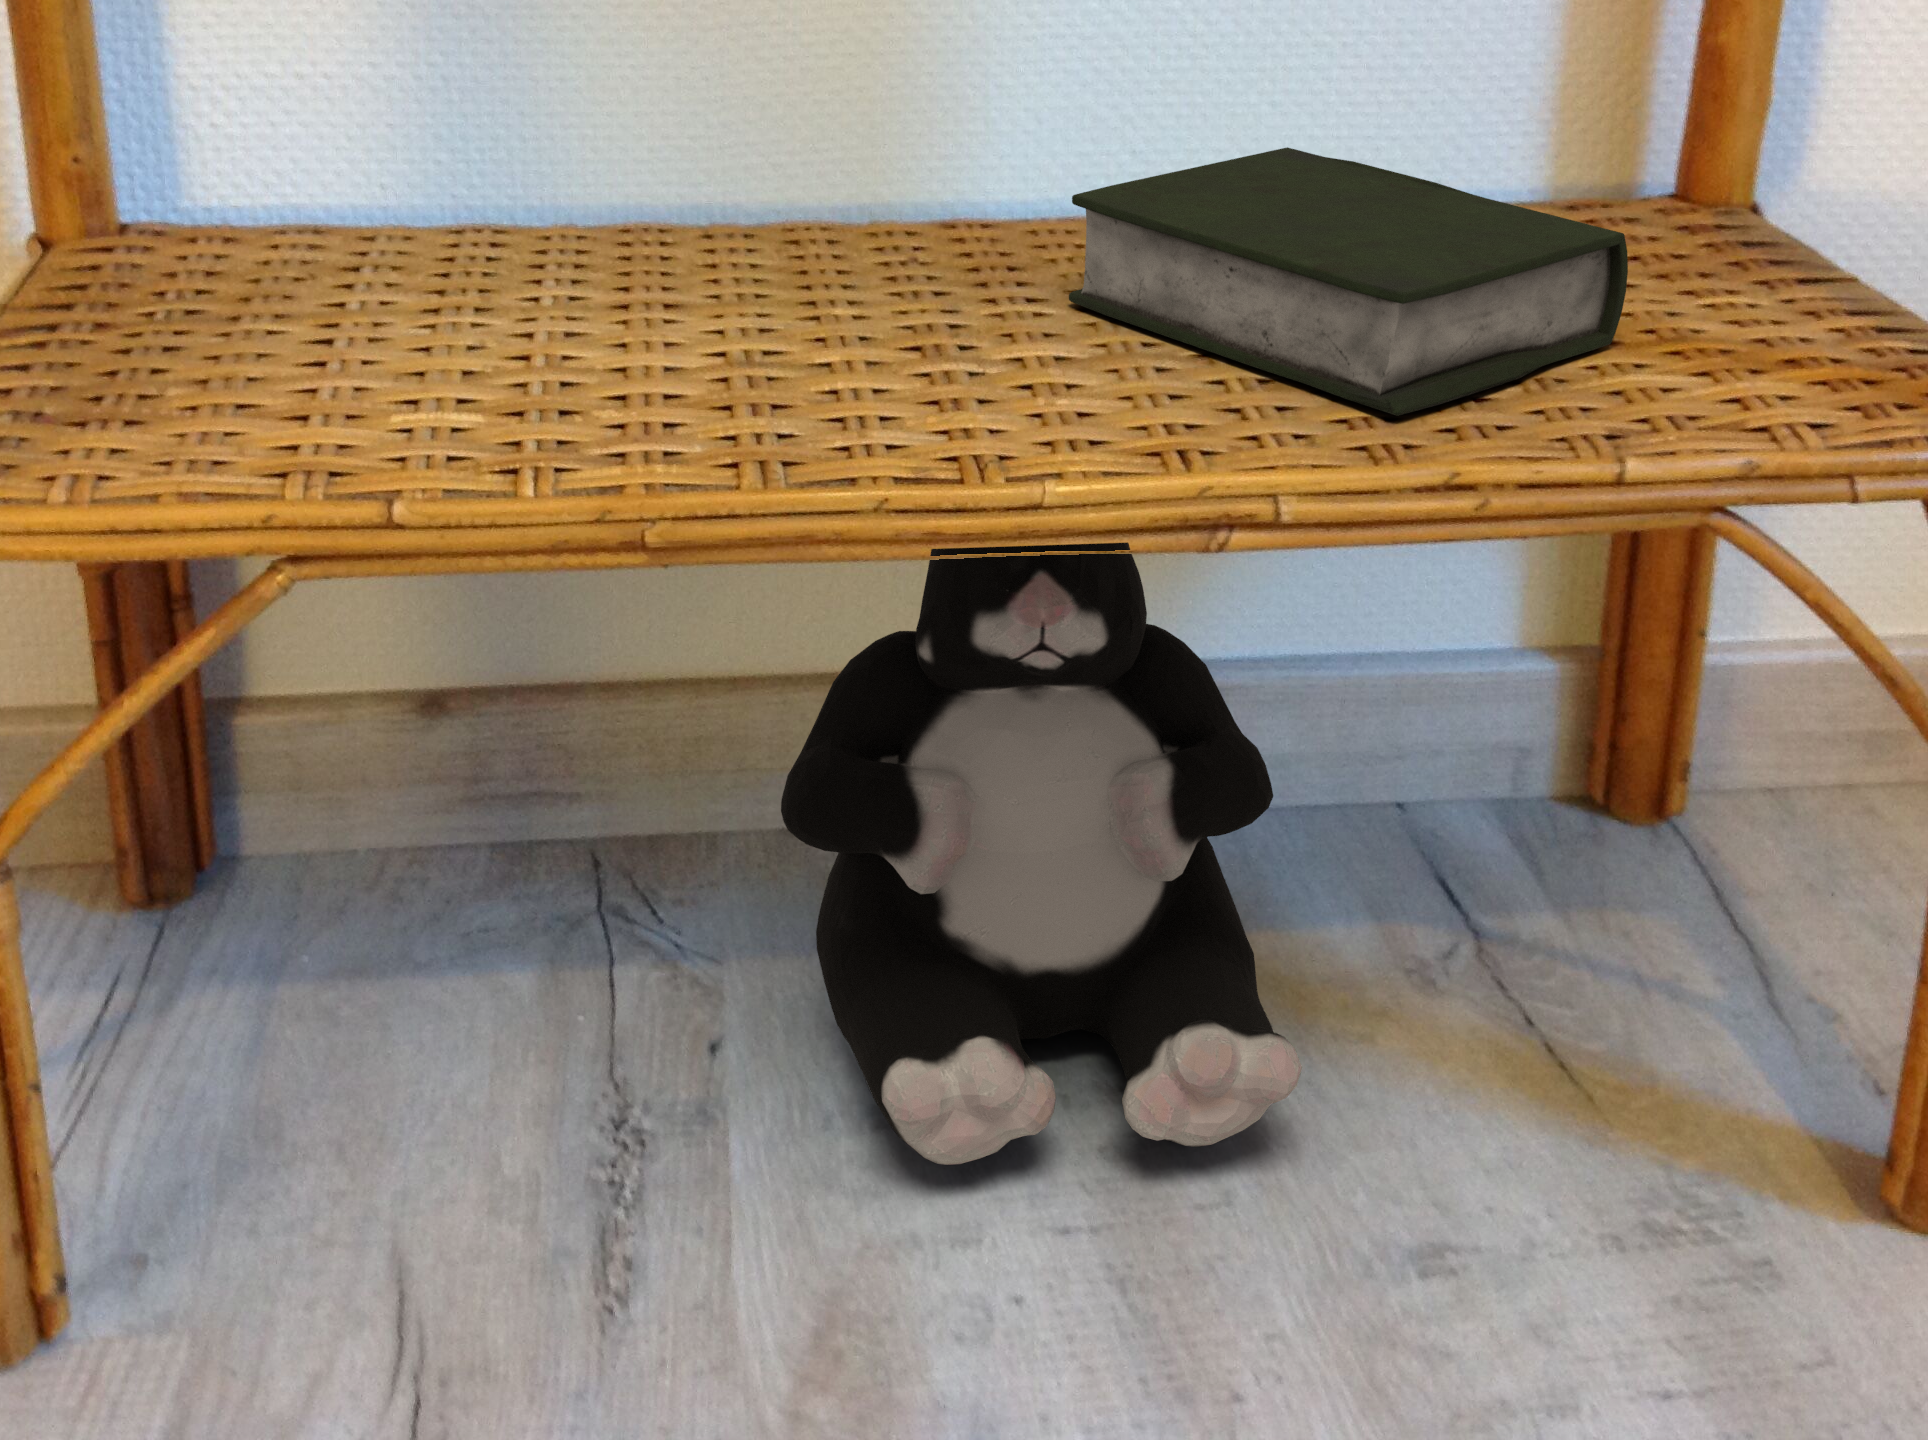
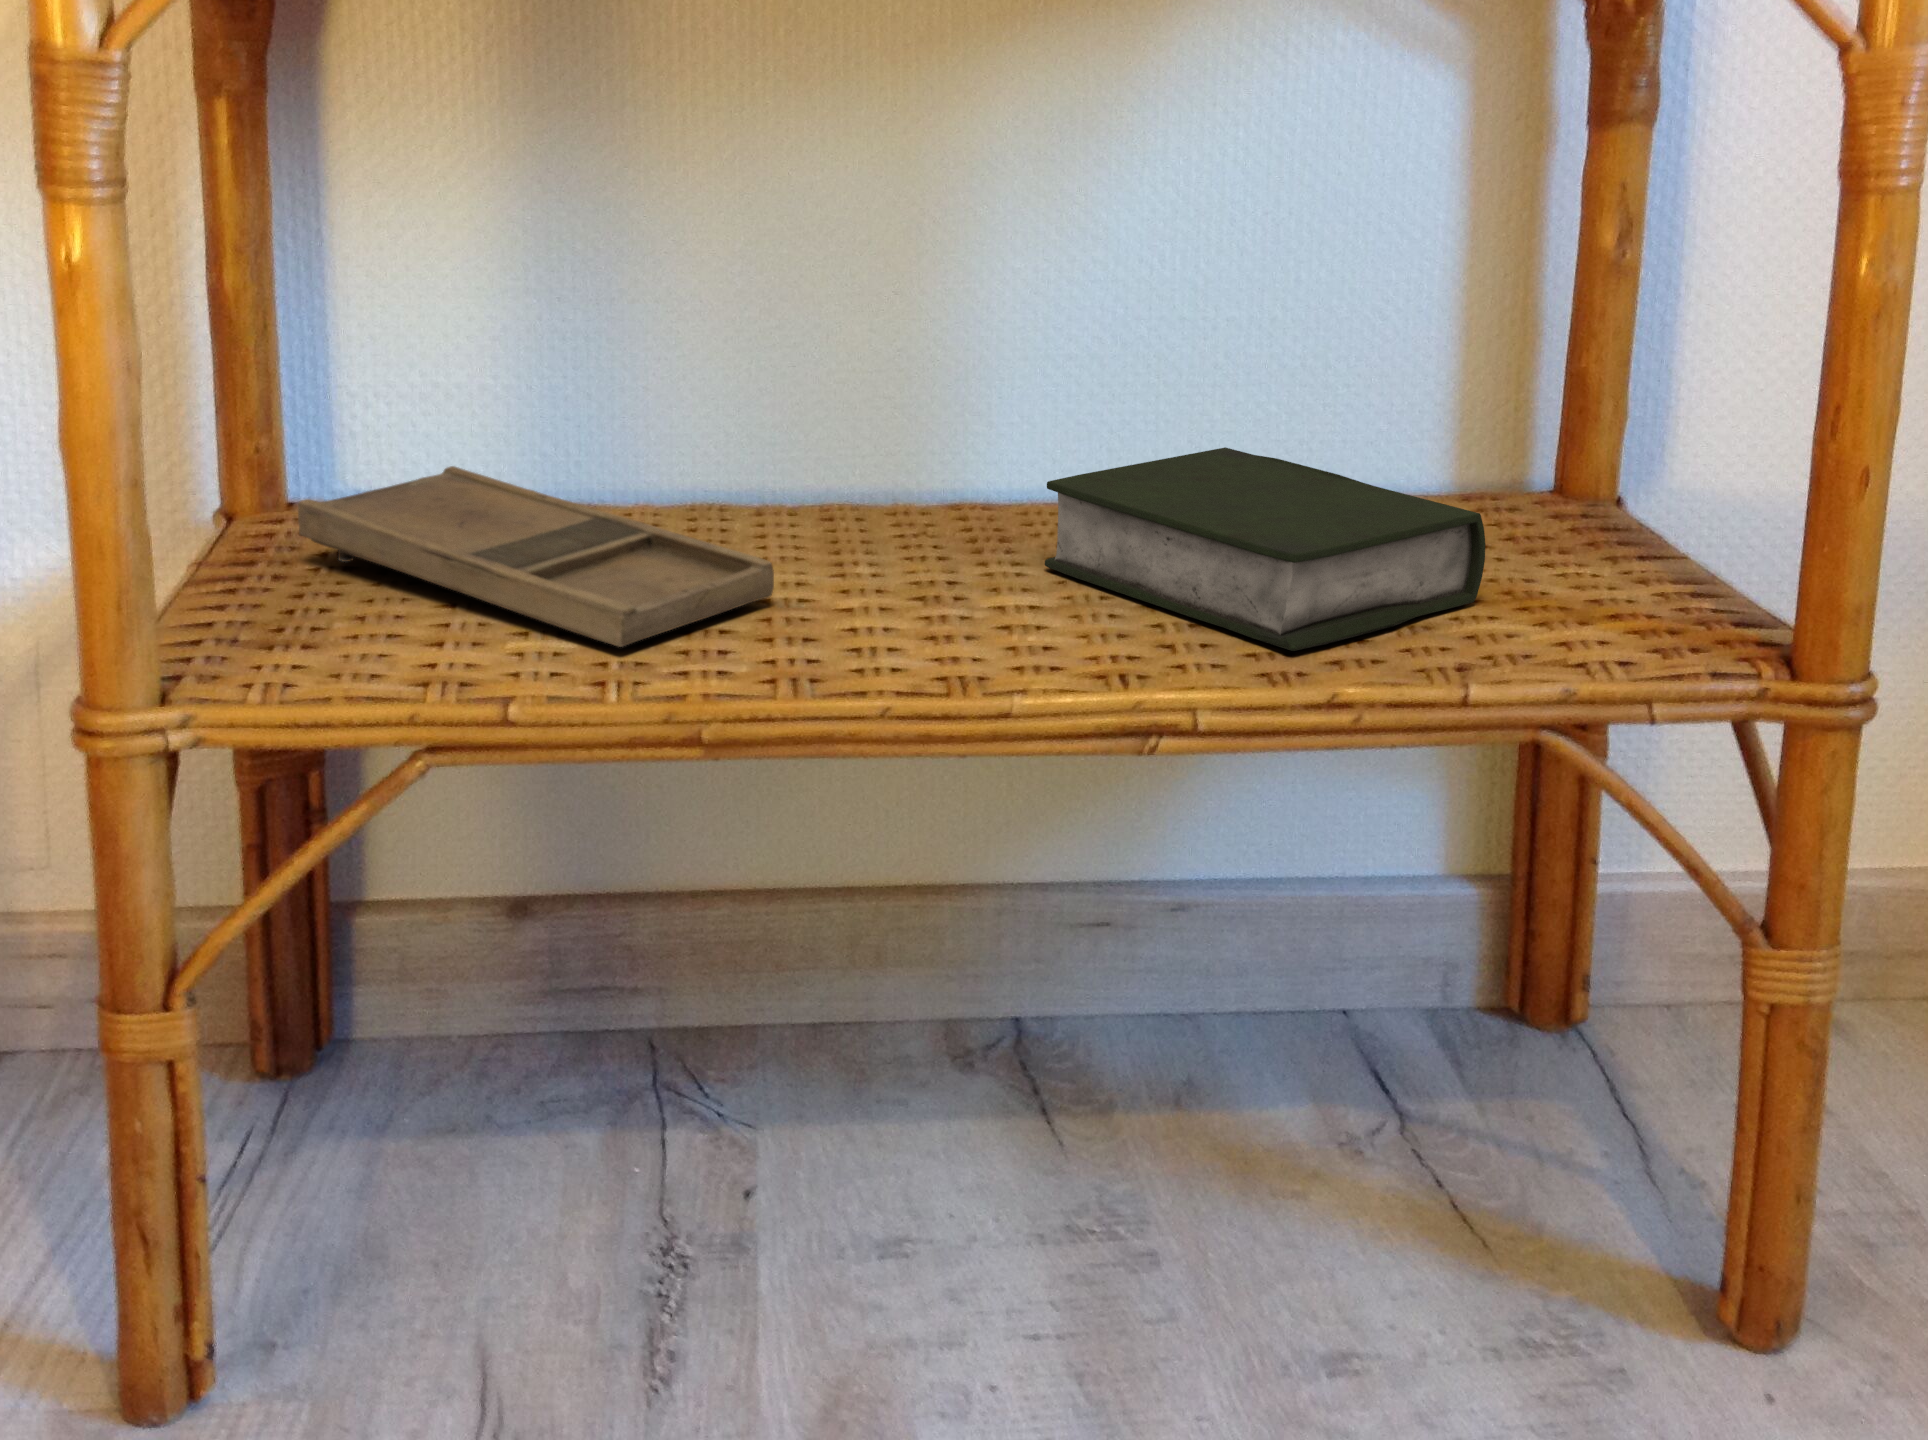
tray: none [125,179,732,421] -> present [298,466,774,647]
plush toy: present [781,542,1302,1165] -> none [808,672,1233,1277]

